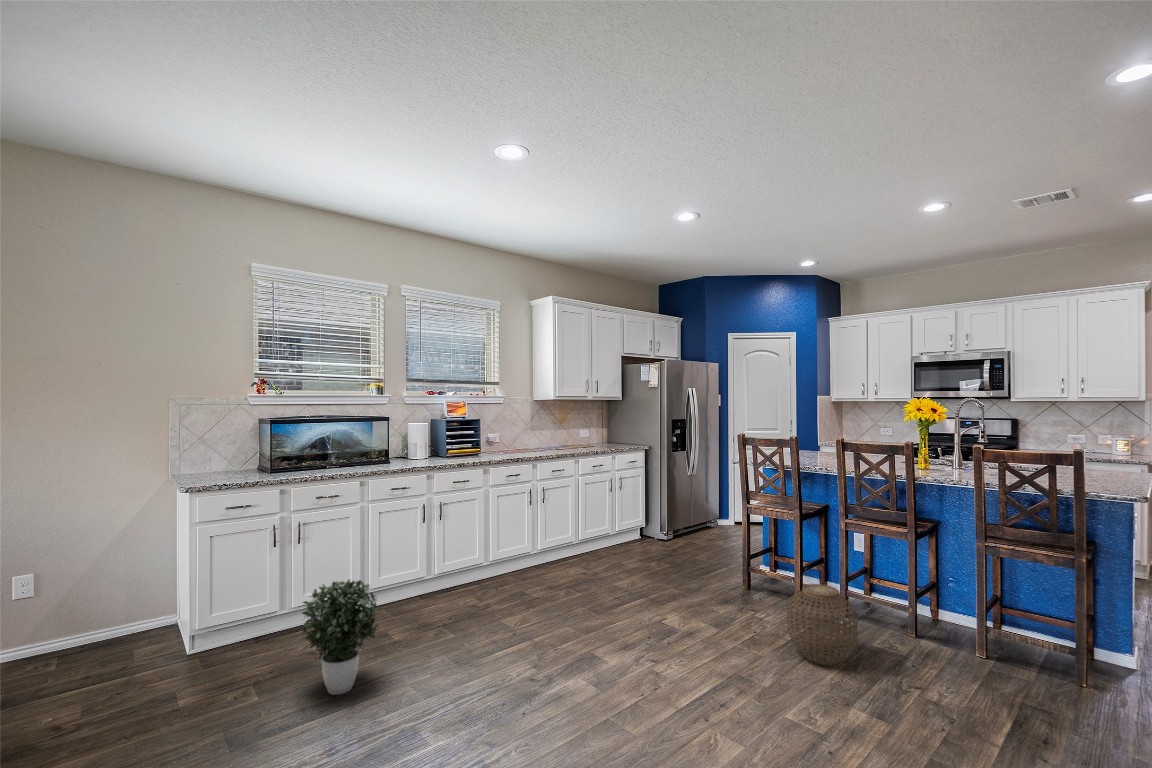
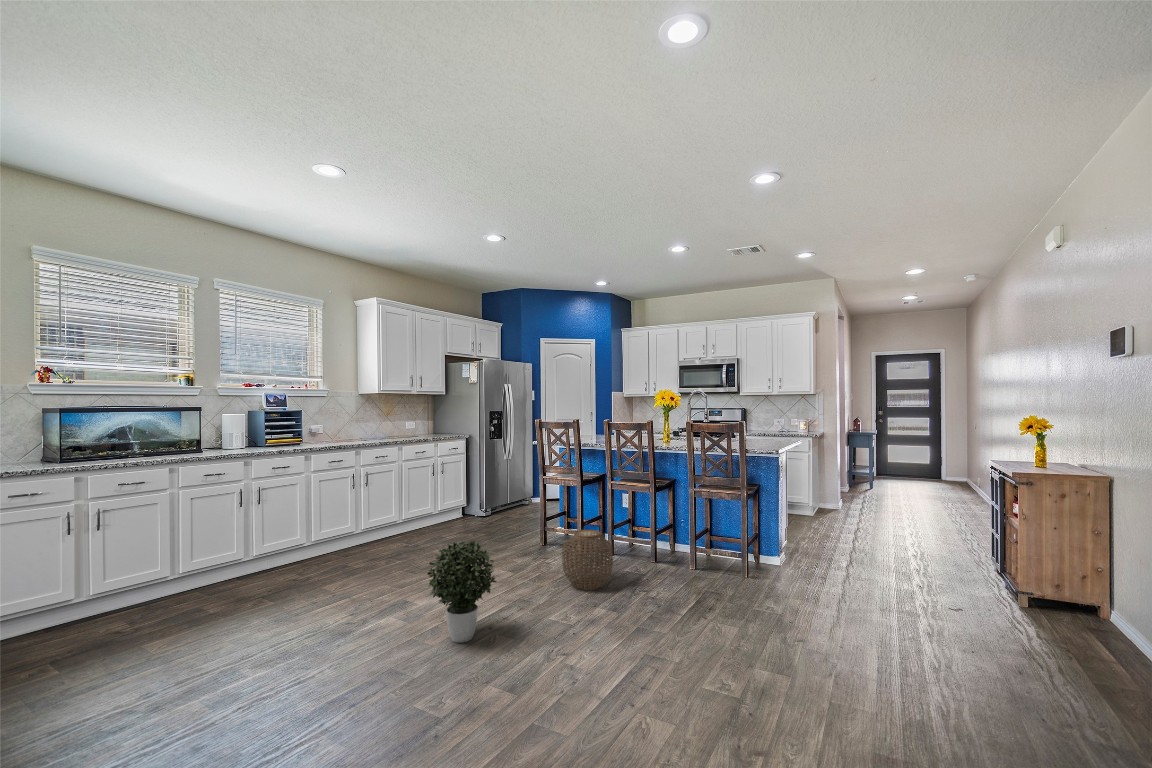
potted plant: present [302,580,379,695] -> present [427,541,497,643]

